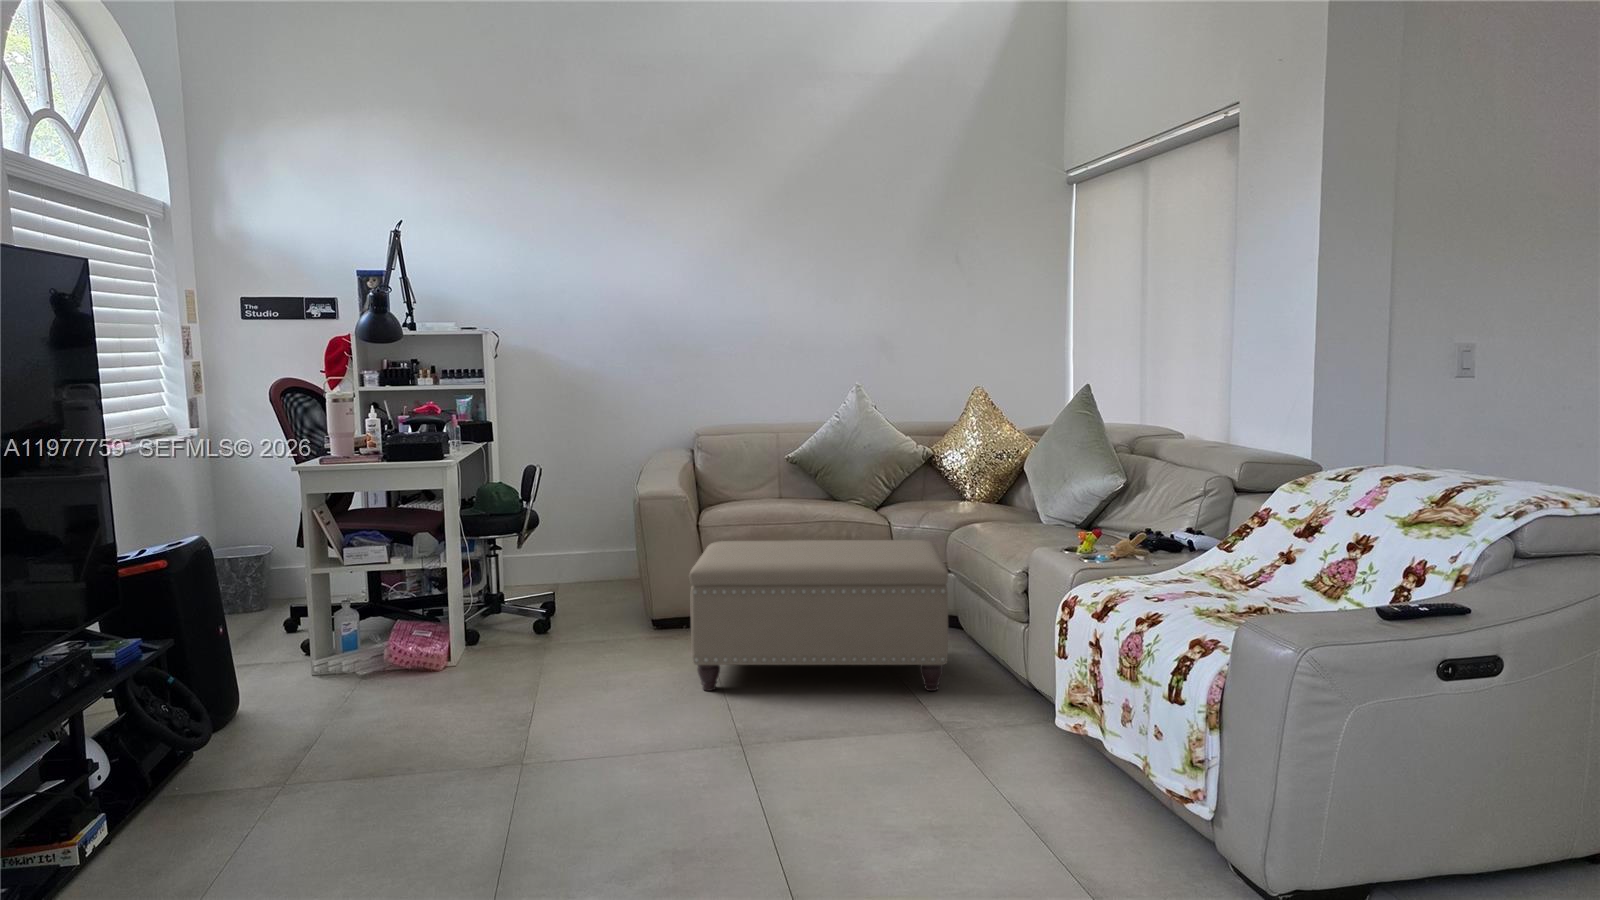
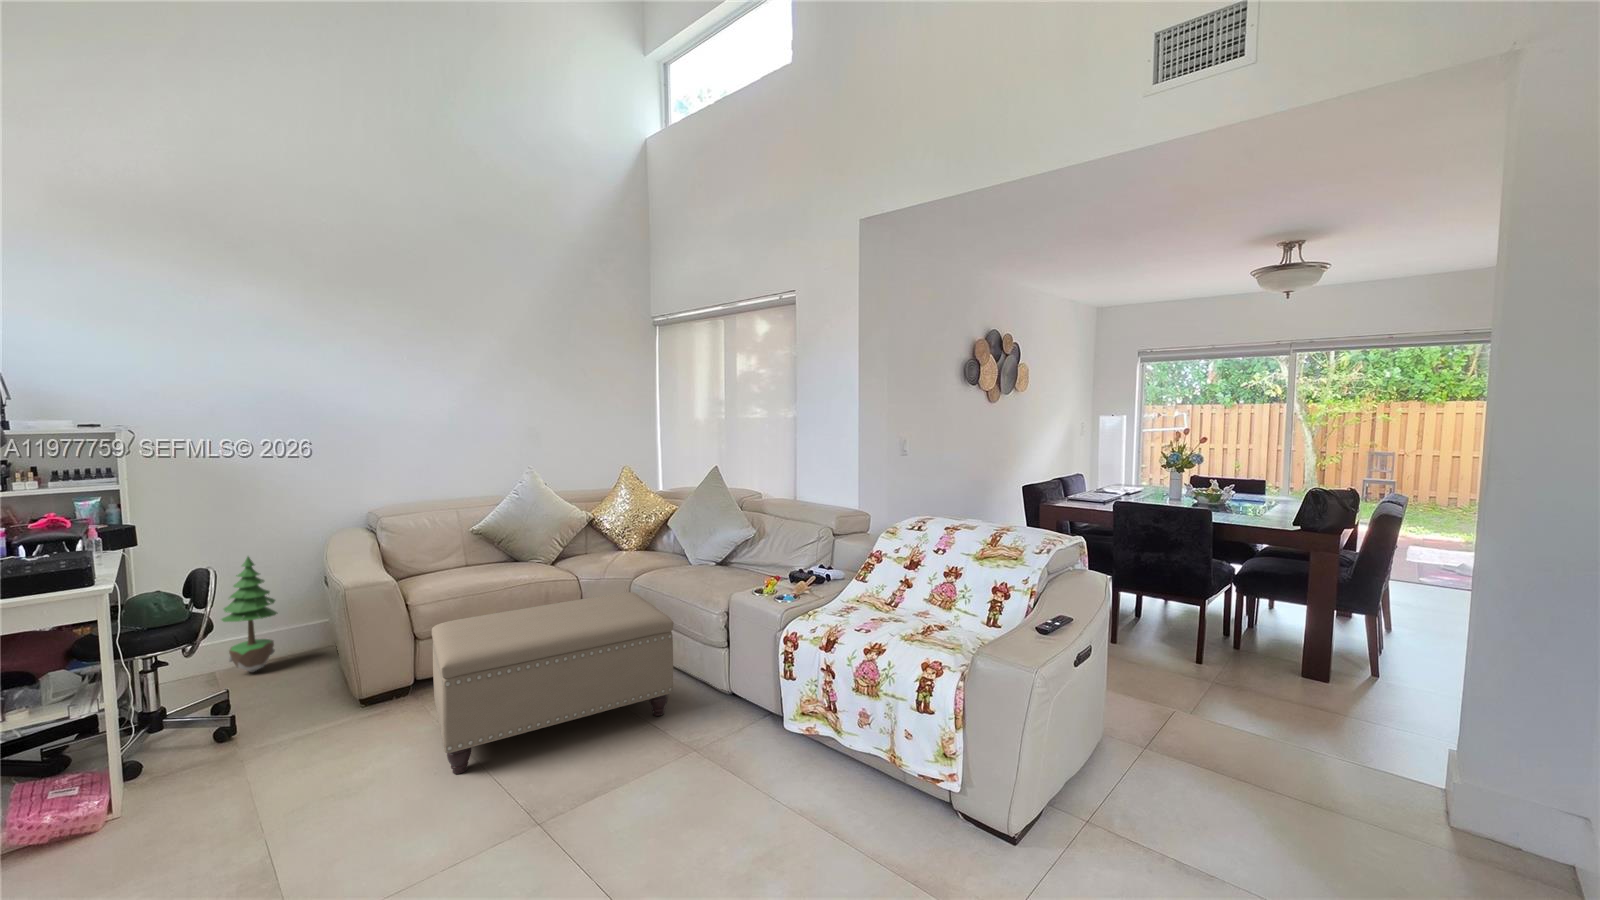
potted tree: none [571,468,615,587] -> present [222,557,277,672]

